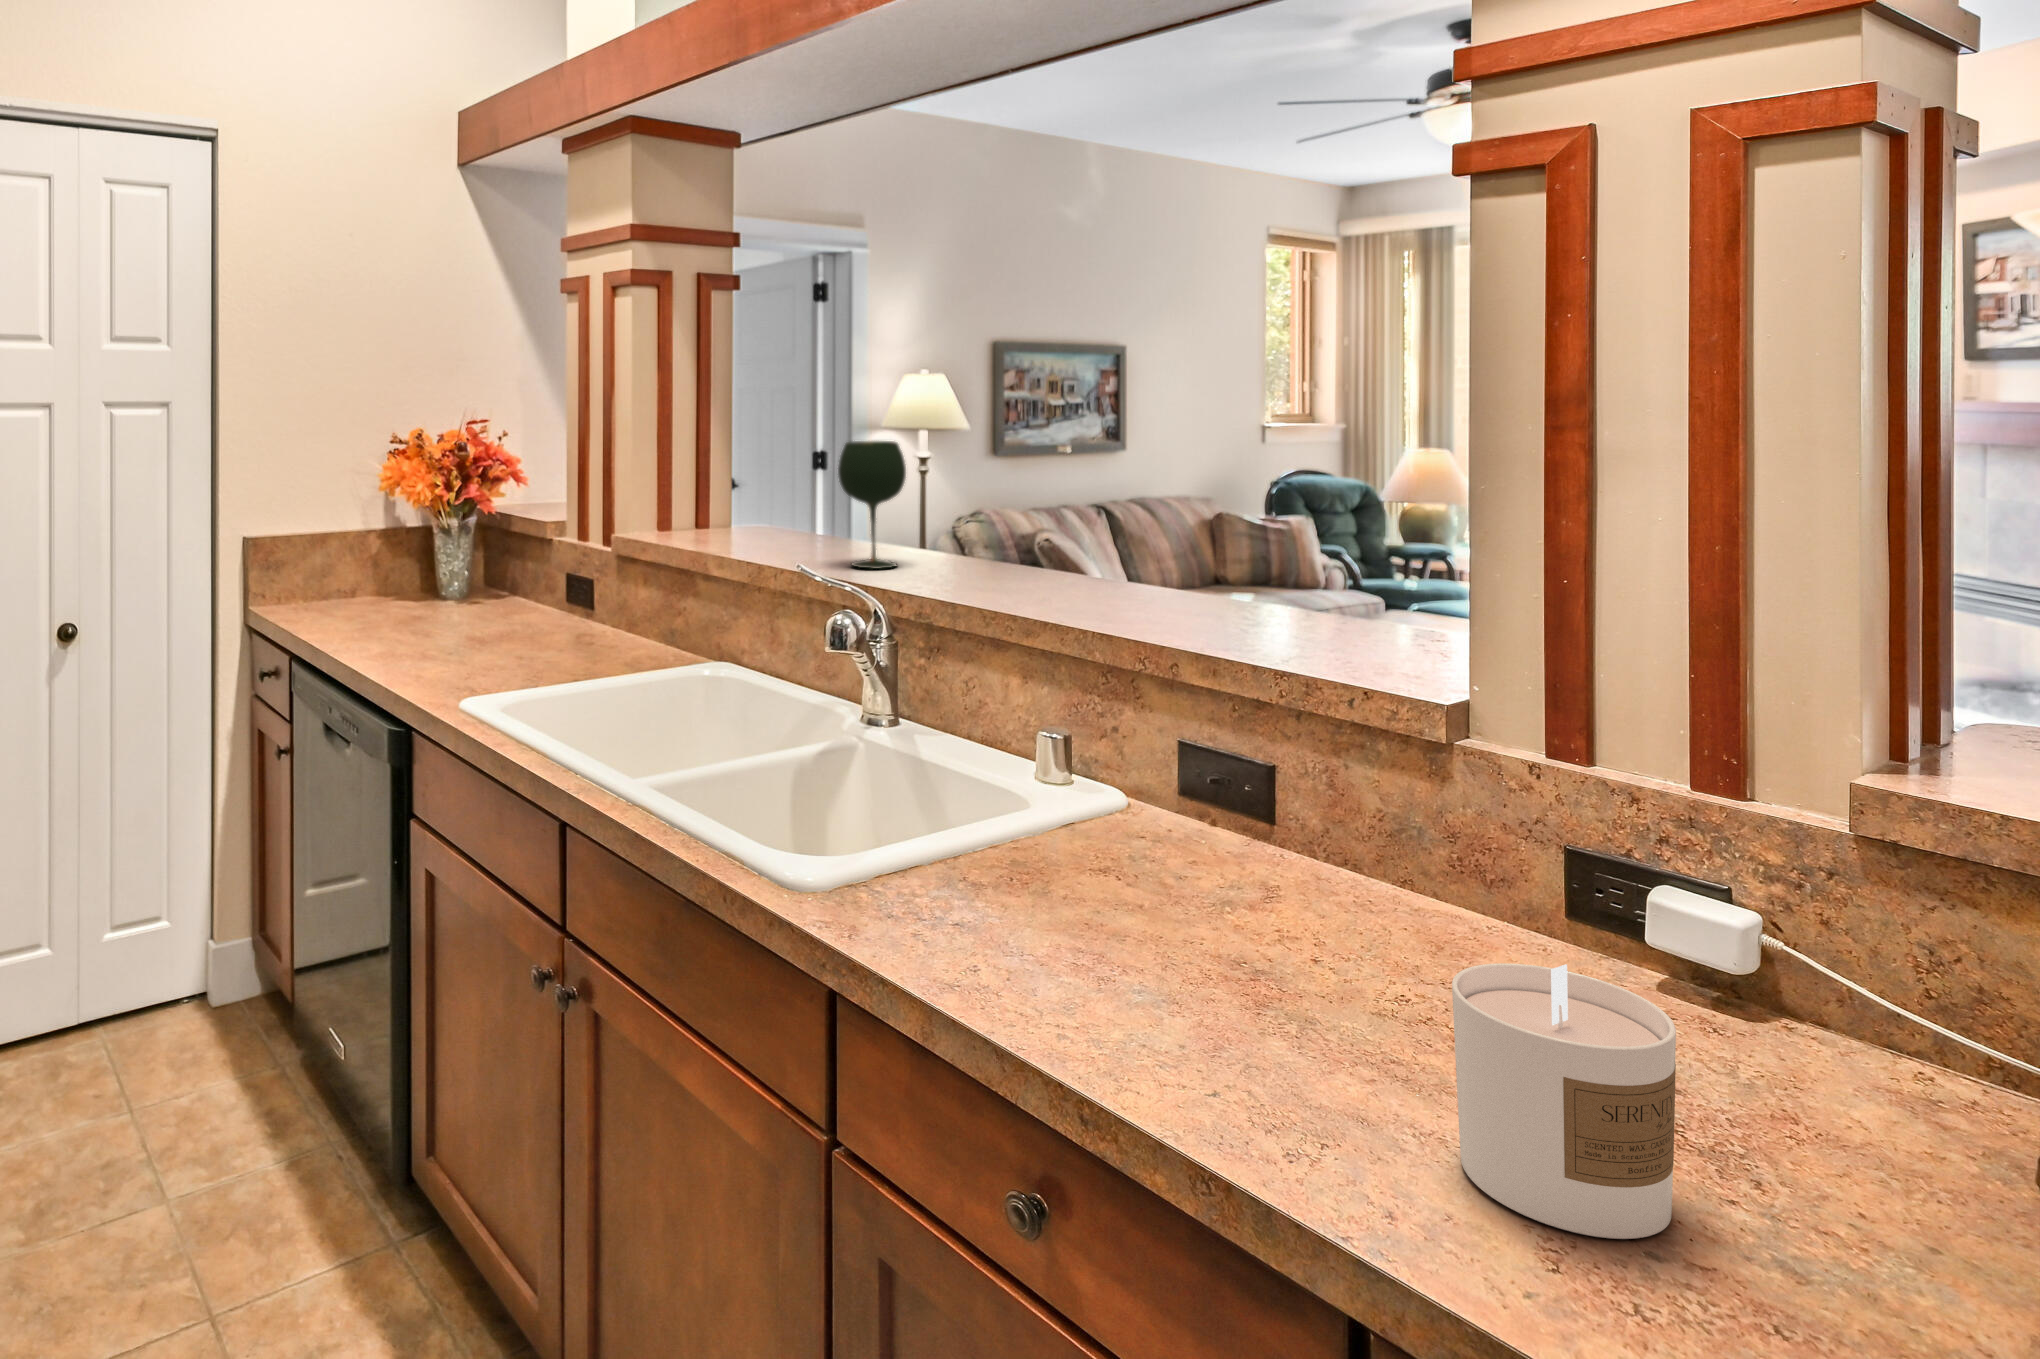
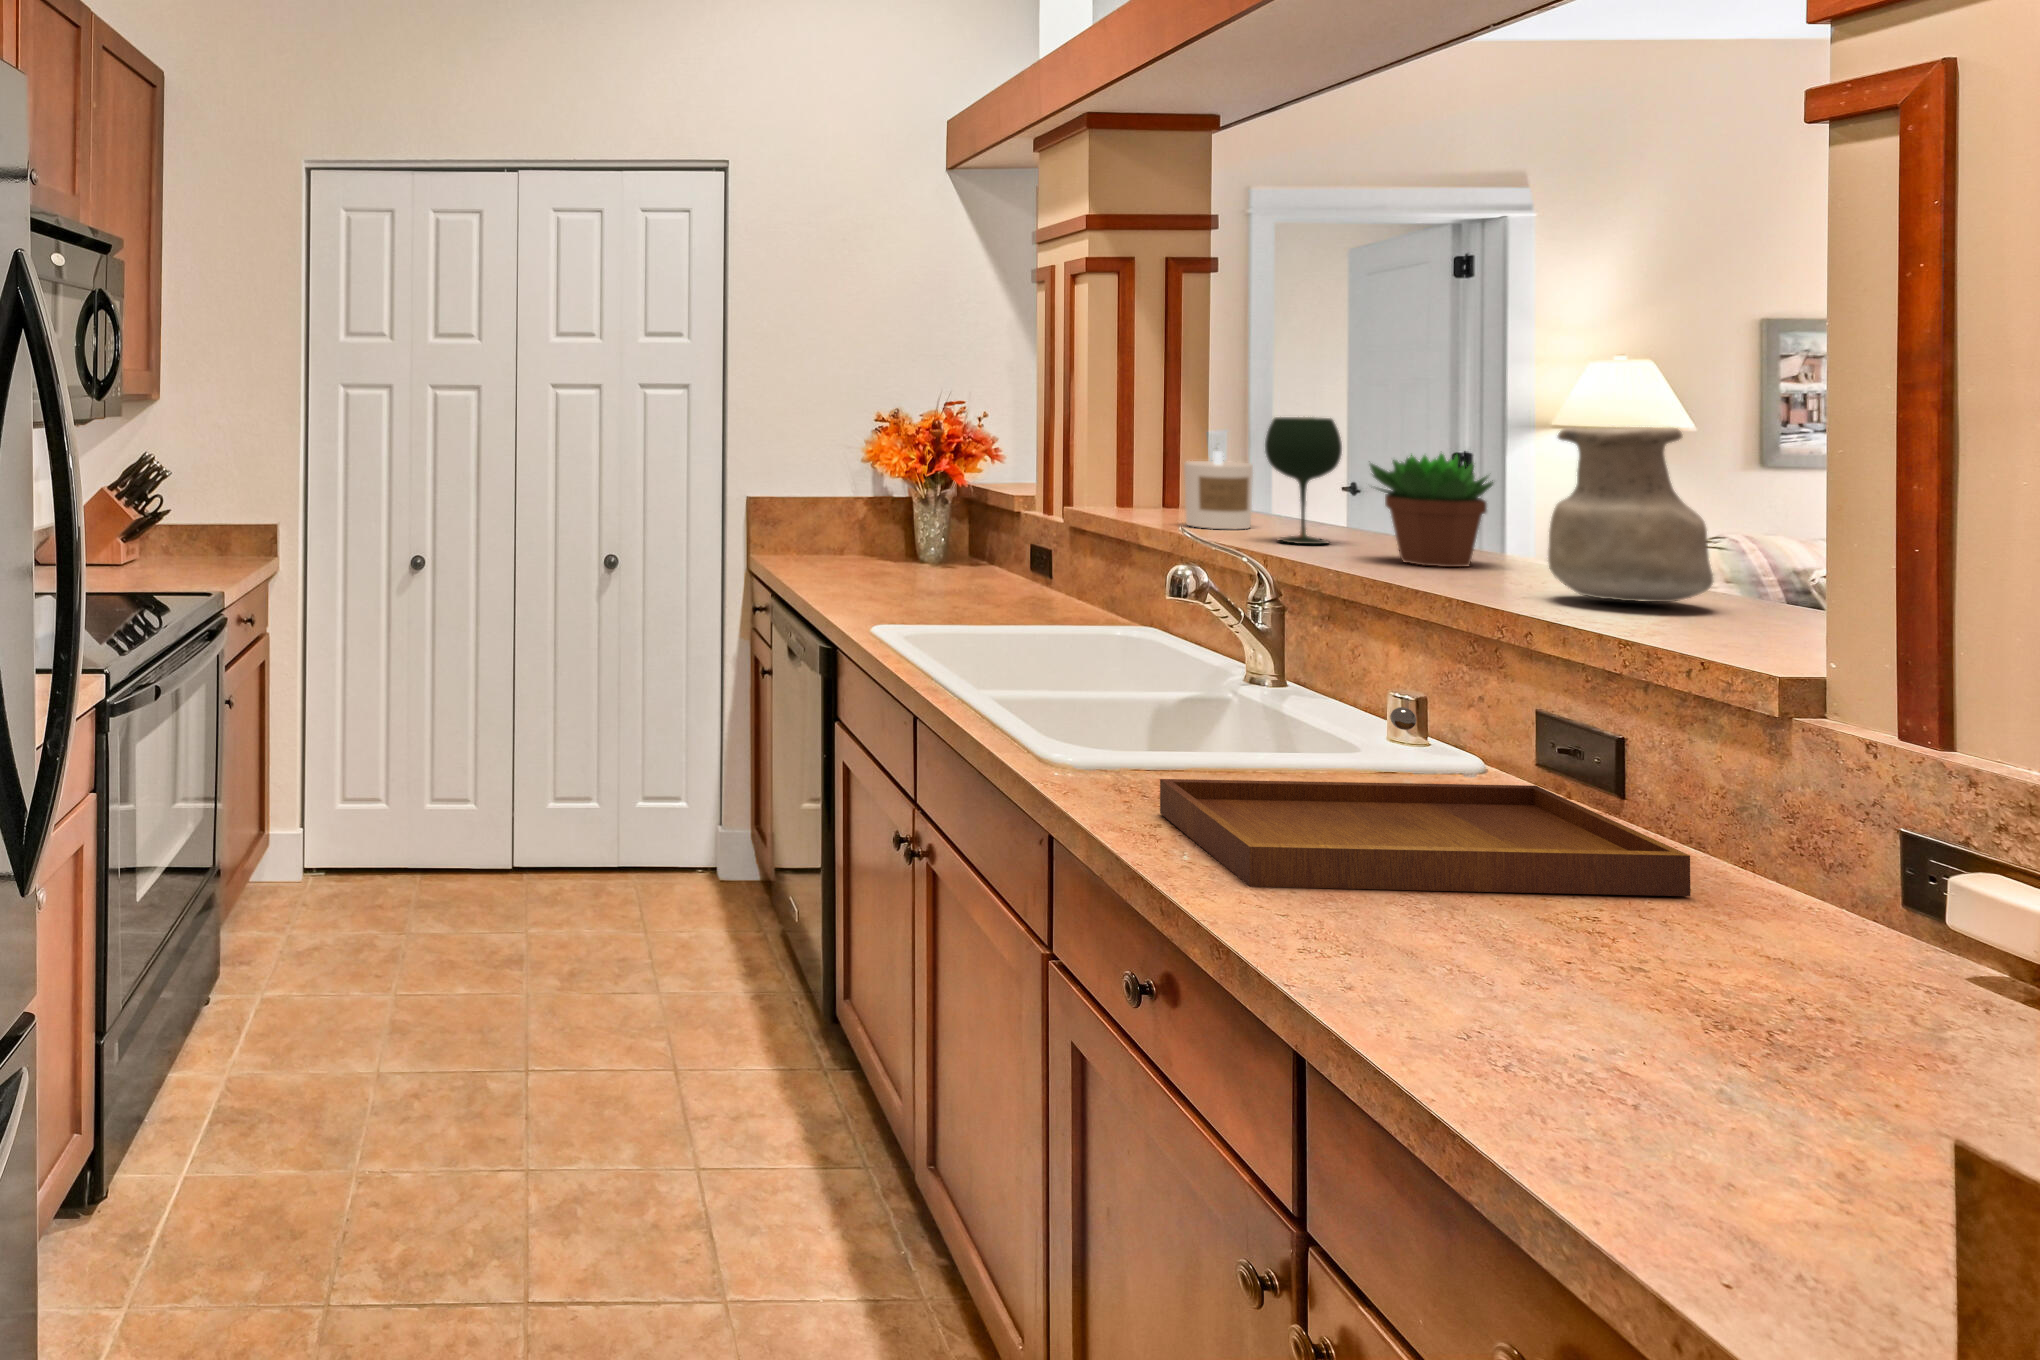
vase: none [1155,456,1290,621] -> present [1548,427,1713,602]
succulent plant: none [950,475,1065,589] -> present [1370,453,1493,567]
tray: none [929,777,1400,1017] -> present [1160,707,1690,896]
candle: present [1452,963,1676,1239] -> present [1184,451,1253,529]

